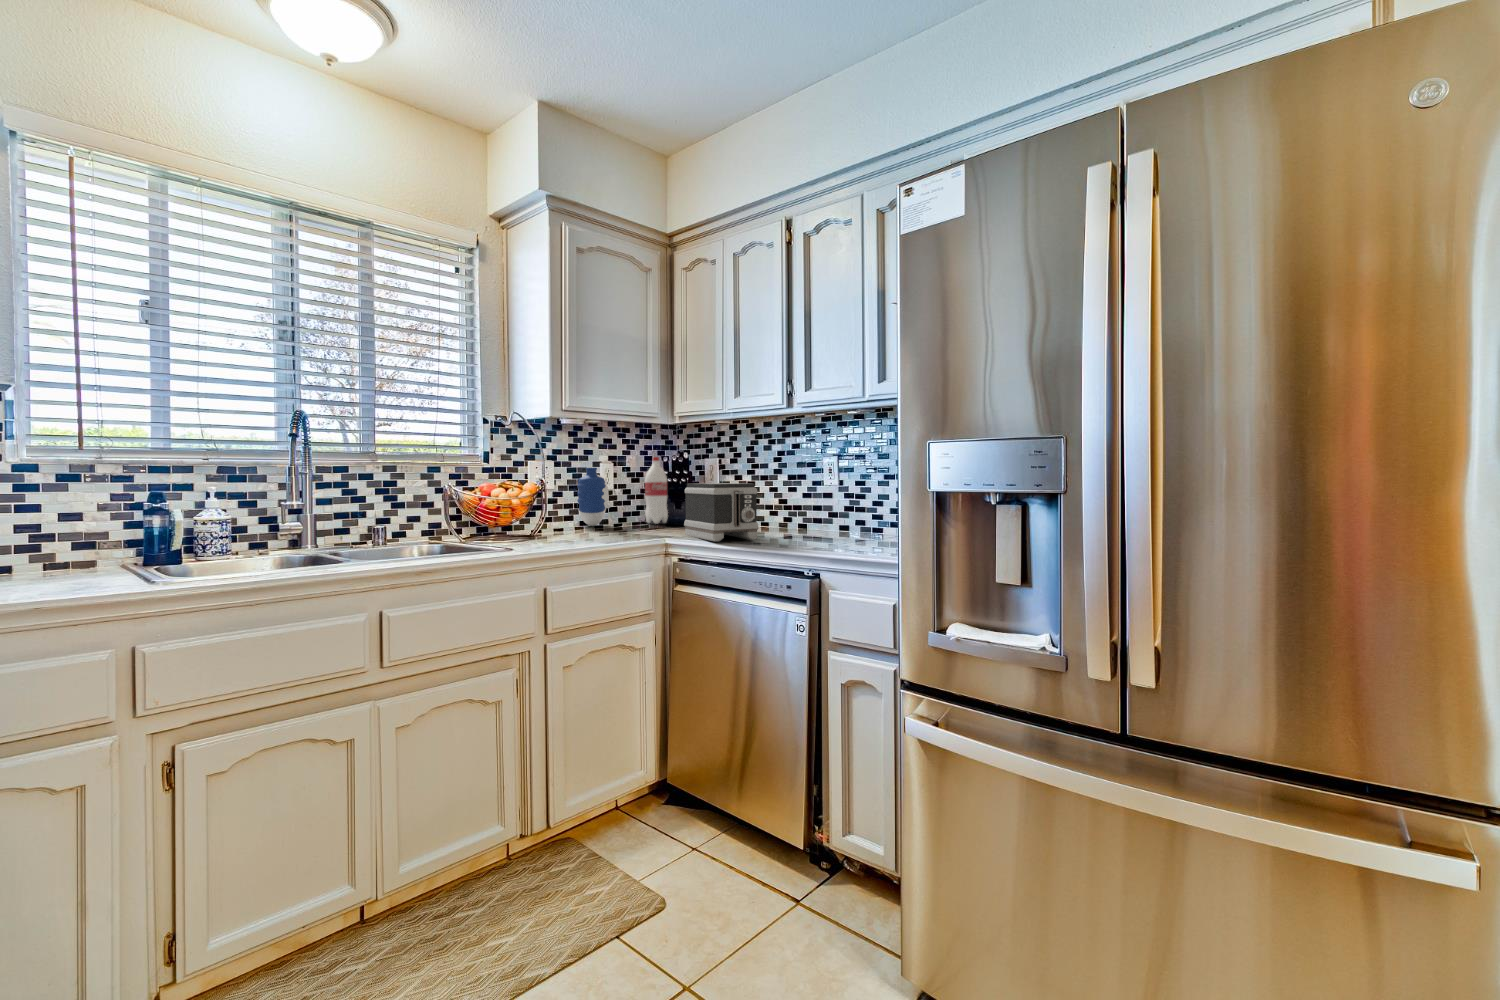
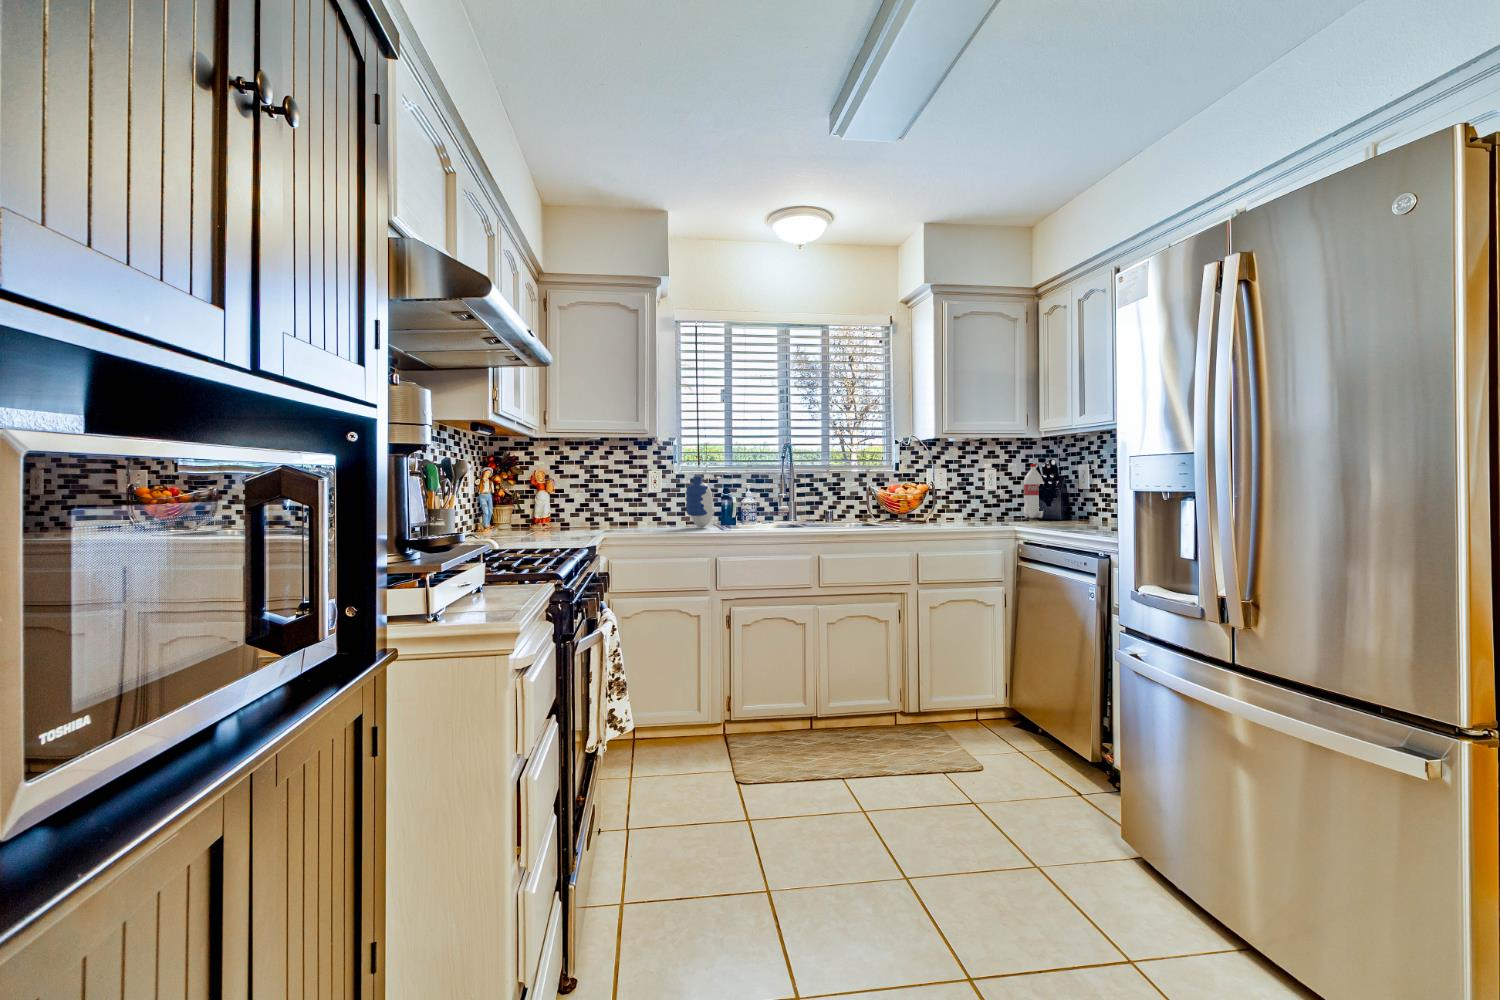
vase: present [577,468,610,526] -> present [686,477,715,527]
toaster: present [684,483,758,541] -> none [1040,483,1092,529]

